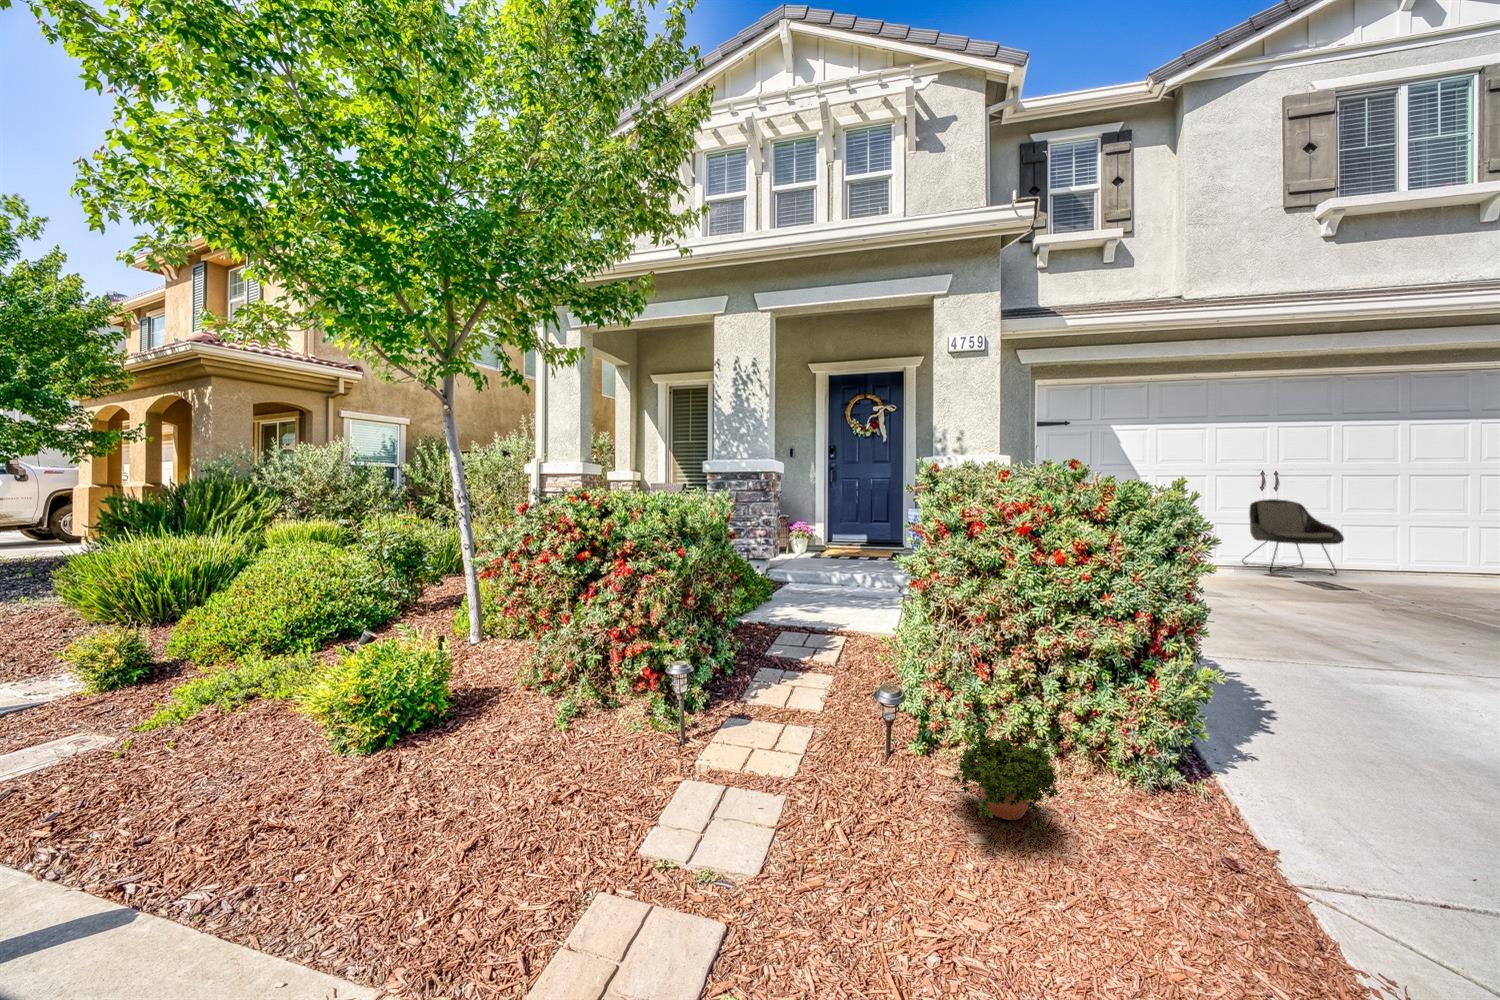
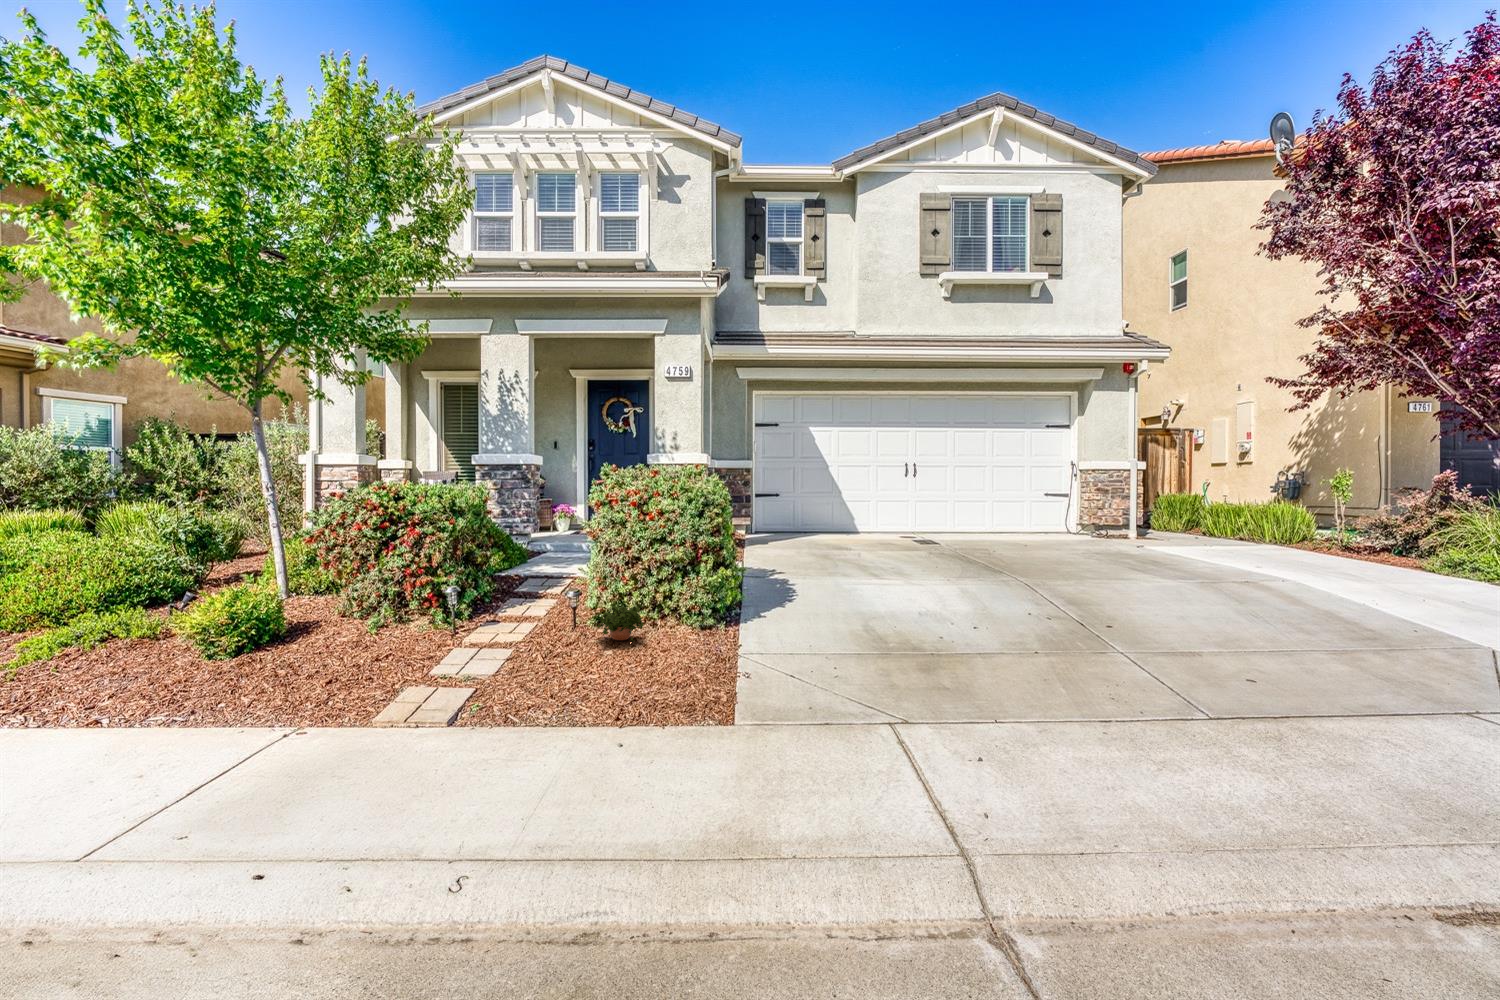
lounge chair: present [1242,499,1344,576] -> none [894,486,944,539]

